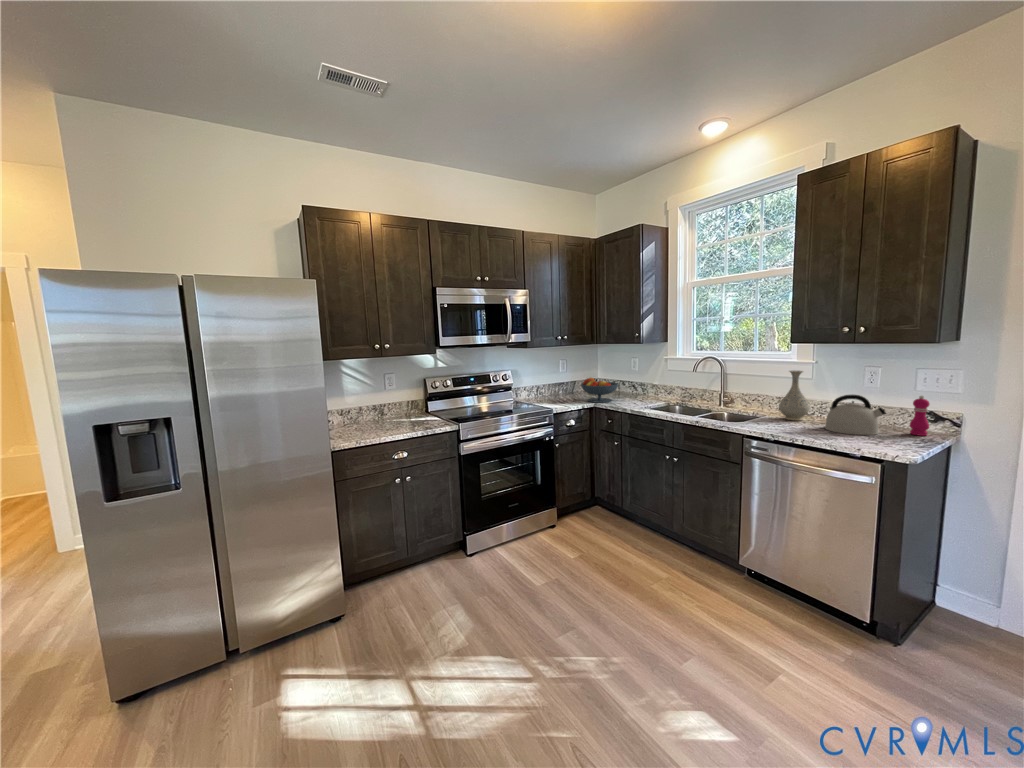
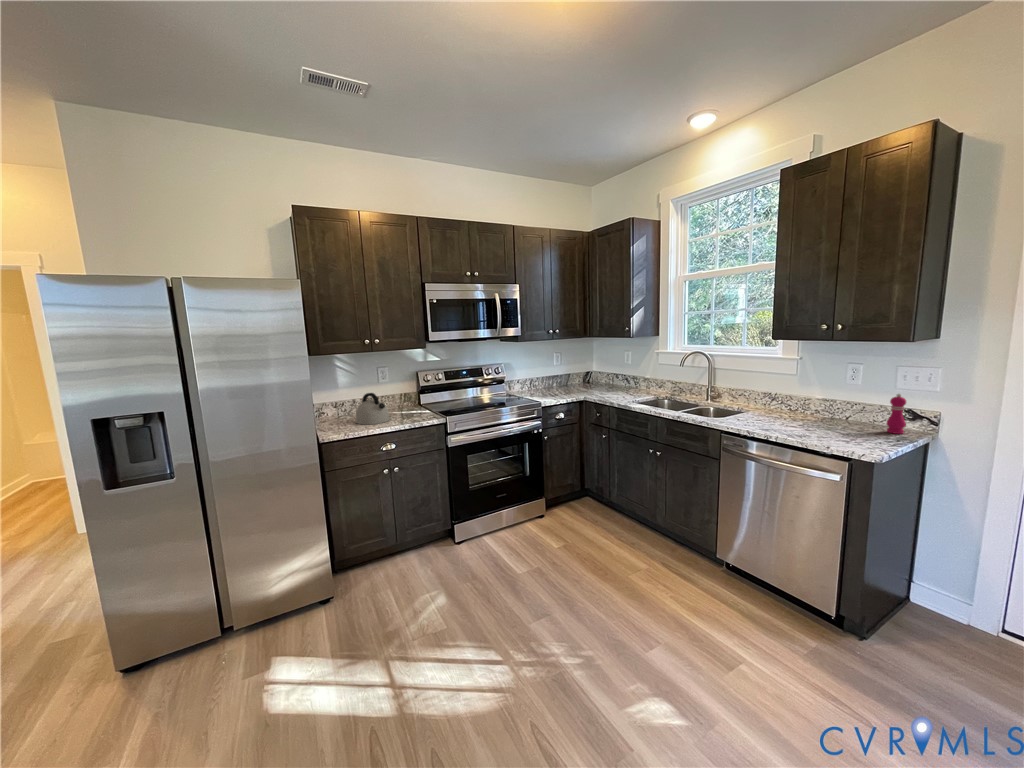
vase: present [779,370,810,421] -> none [761,367,792,417]
fruit bowl: present [581,378,618,403] -> none [572,371,609,396]
kettle: present [825,395,886,435] -> present [356,393,389,425]

